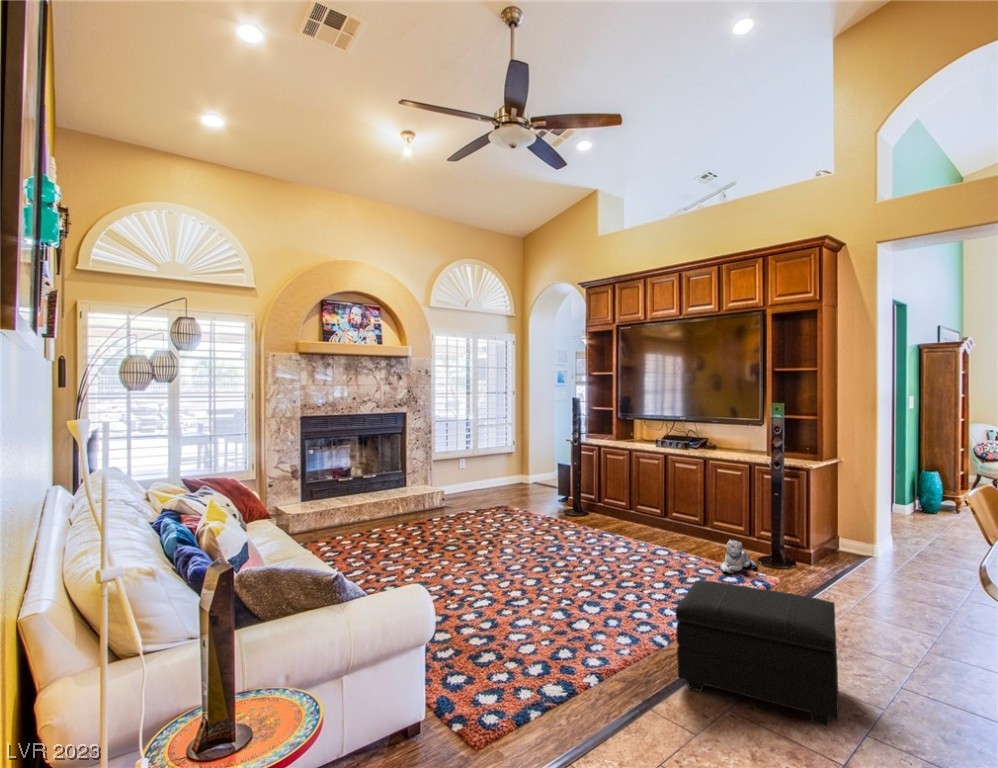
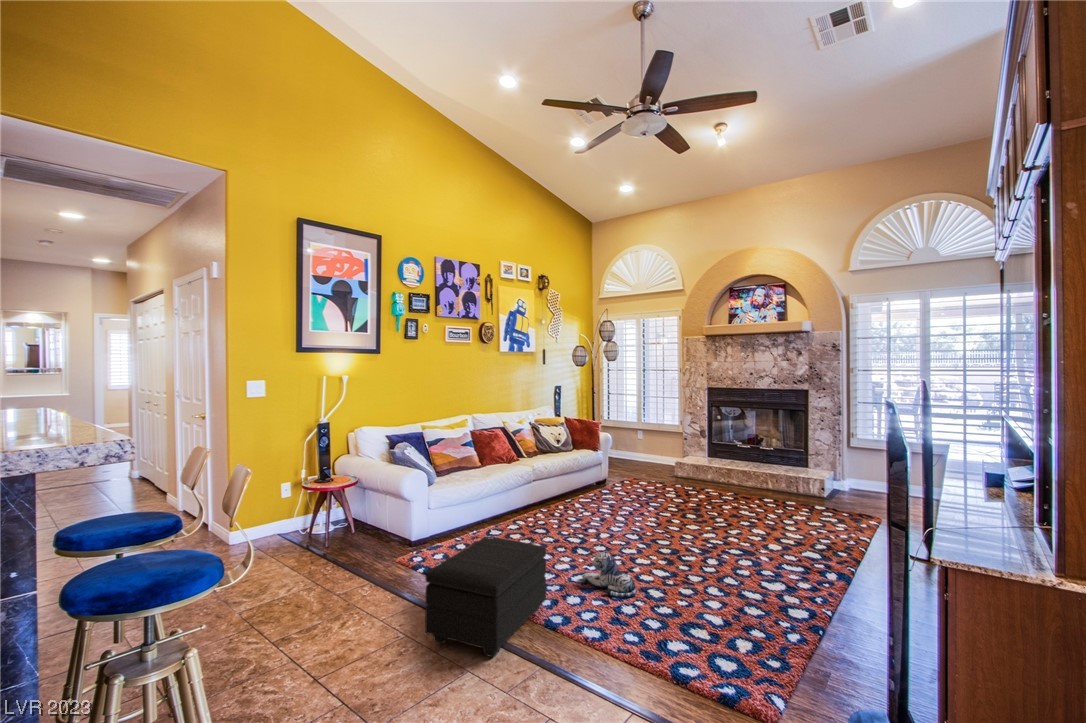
plush toy: present [720,539,756,573] -> present [582,551,637,598]

